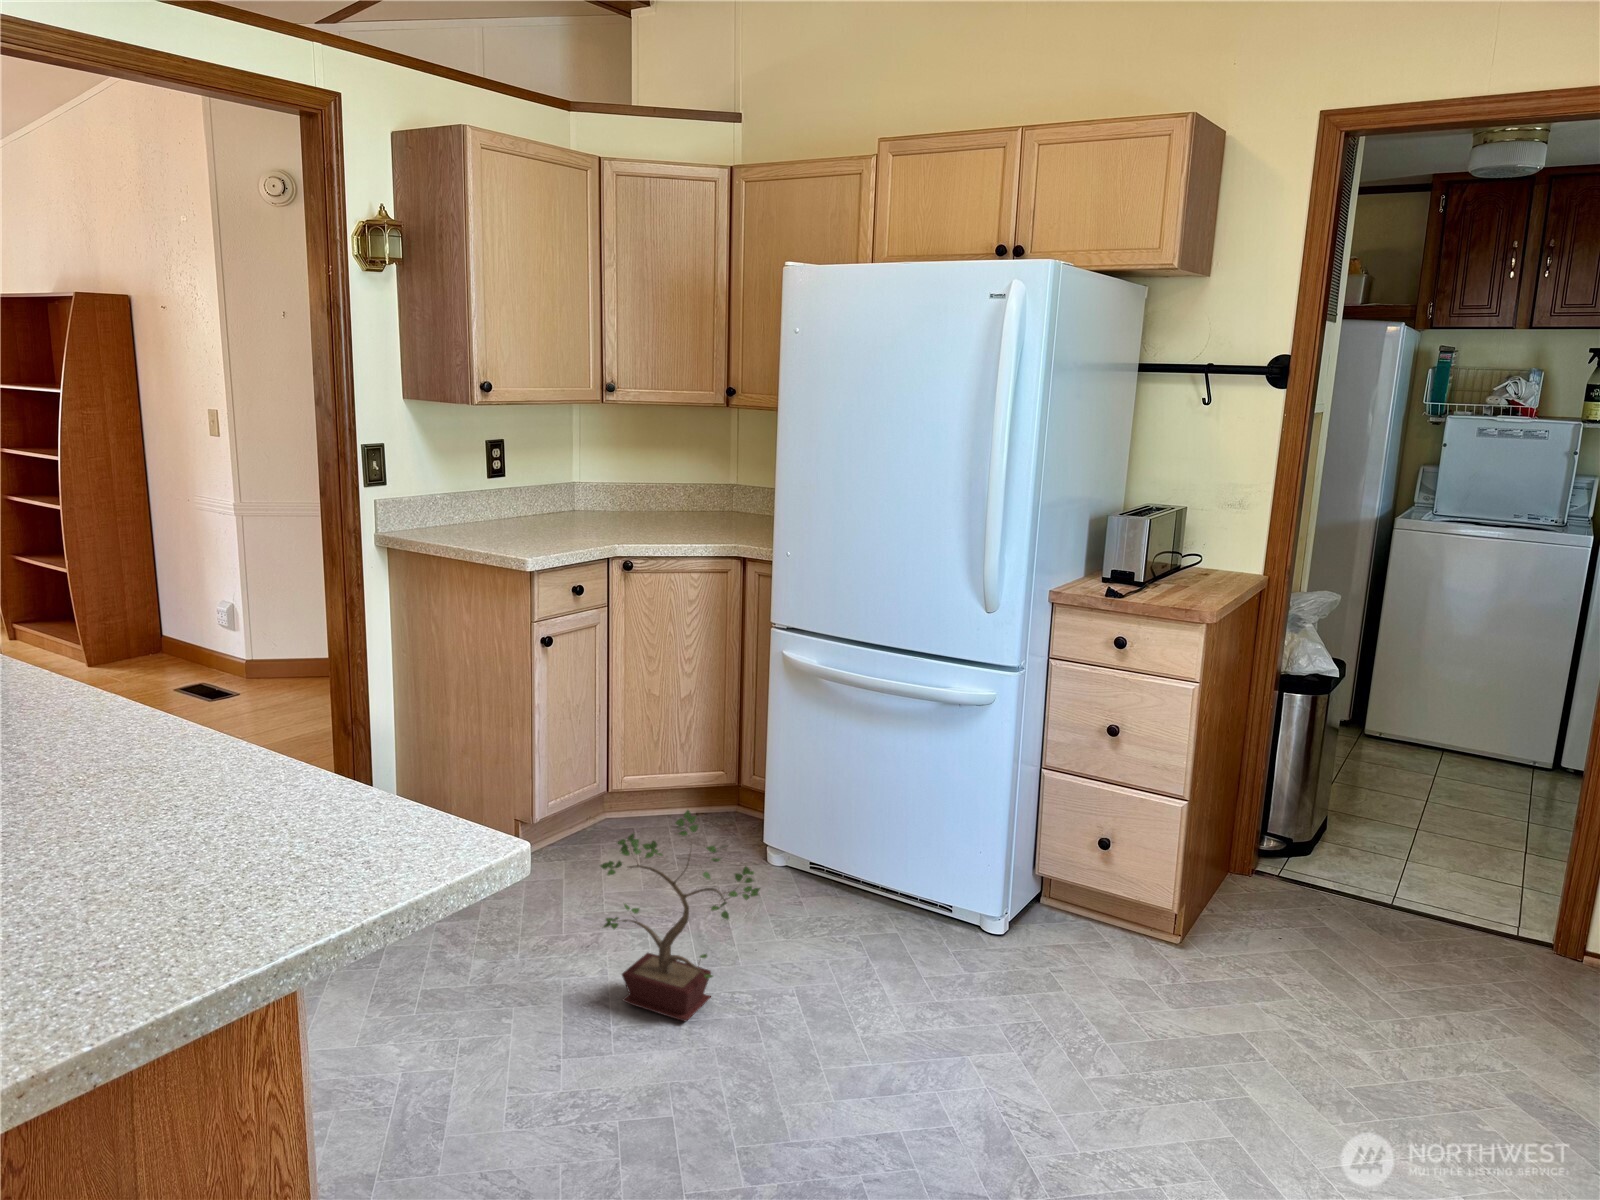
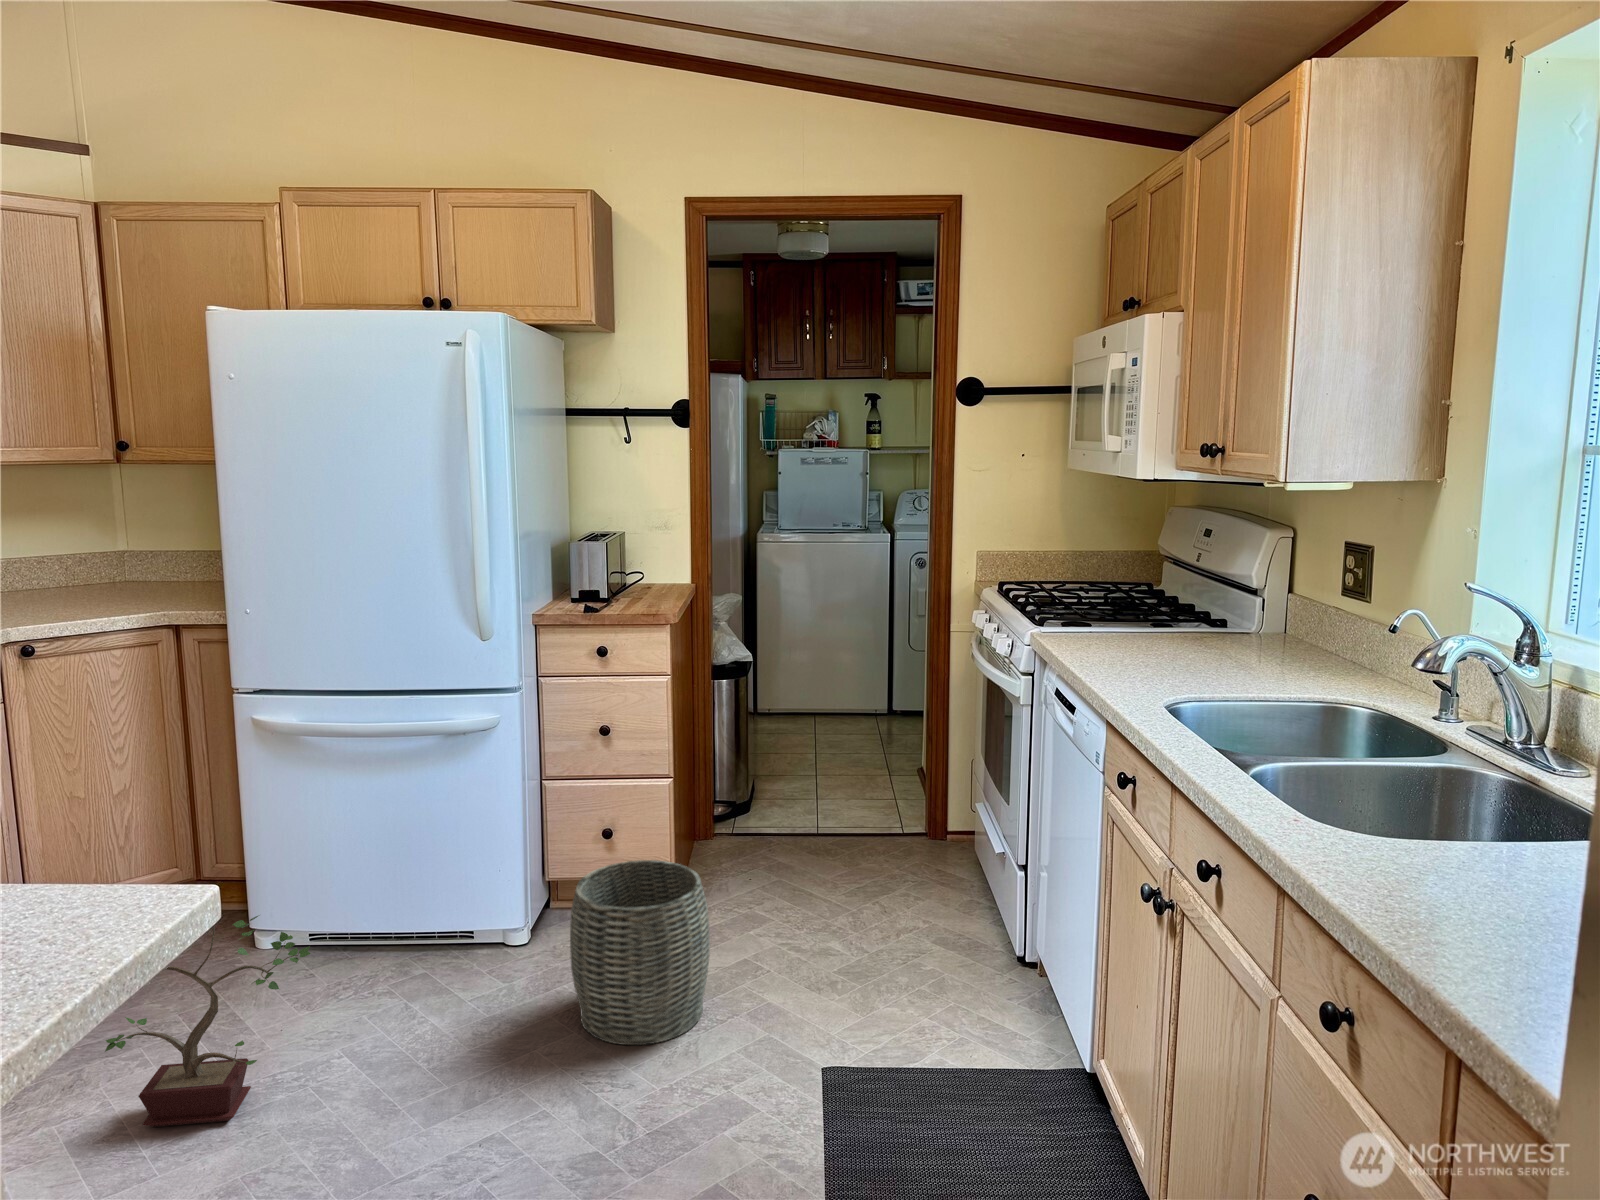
woven basket: none [1020,883,1184,1098] -> present [570,860,710,1045]

